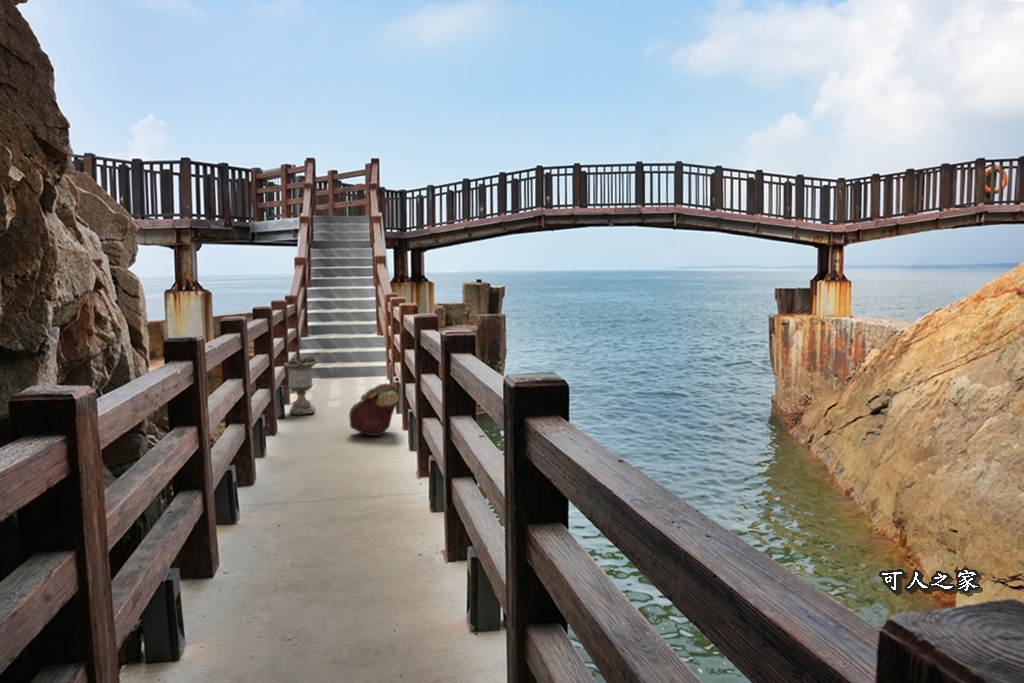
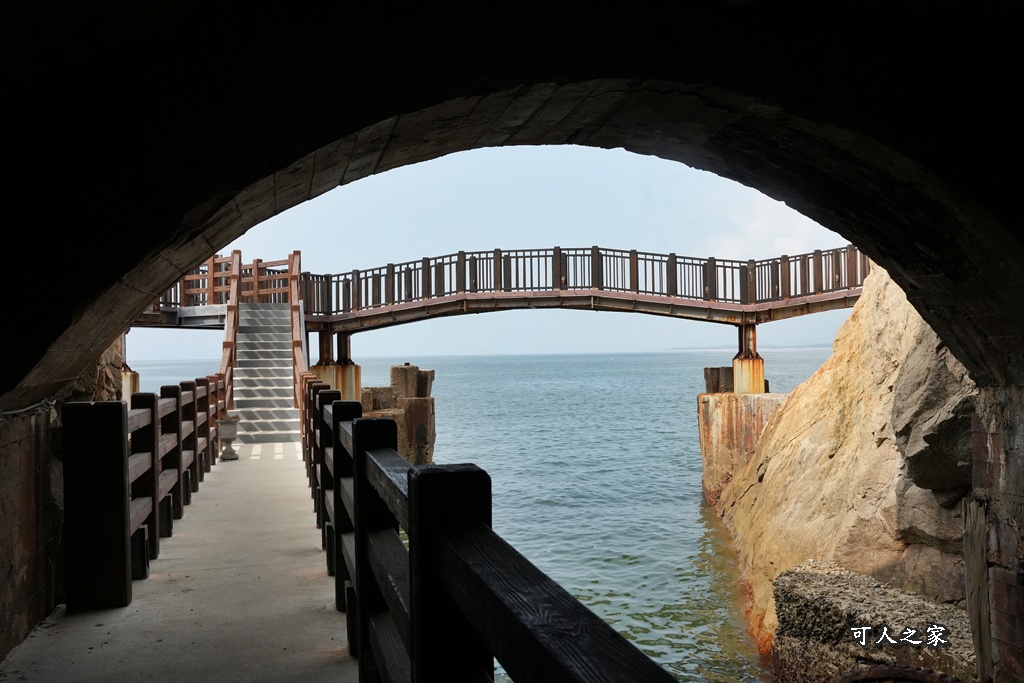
backpack: present [349,384,400,436] -> none [264,430,301,467]

